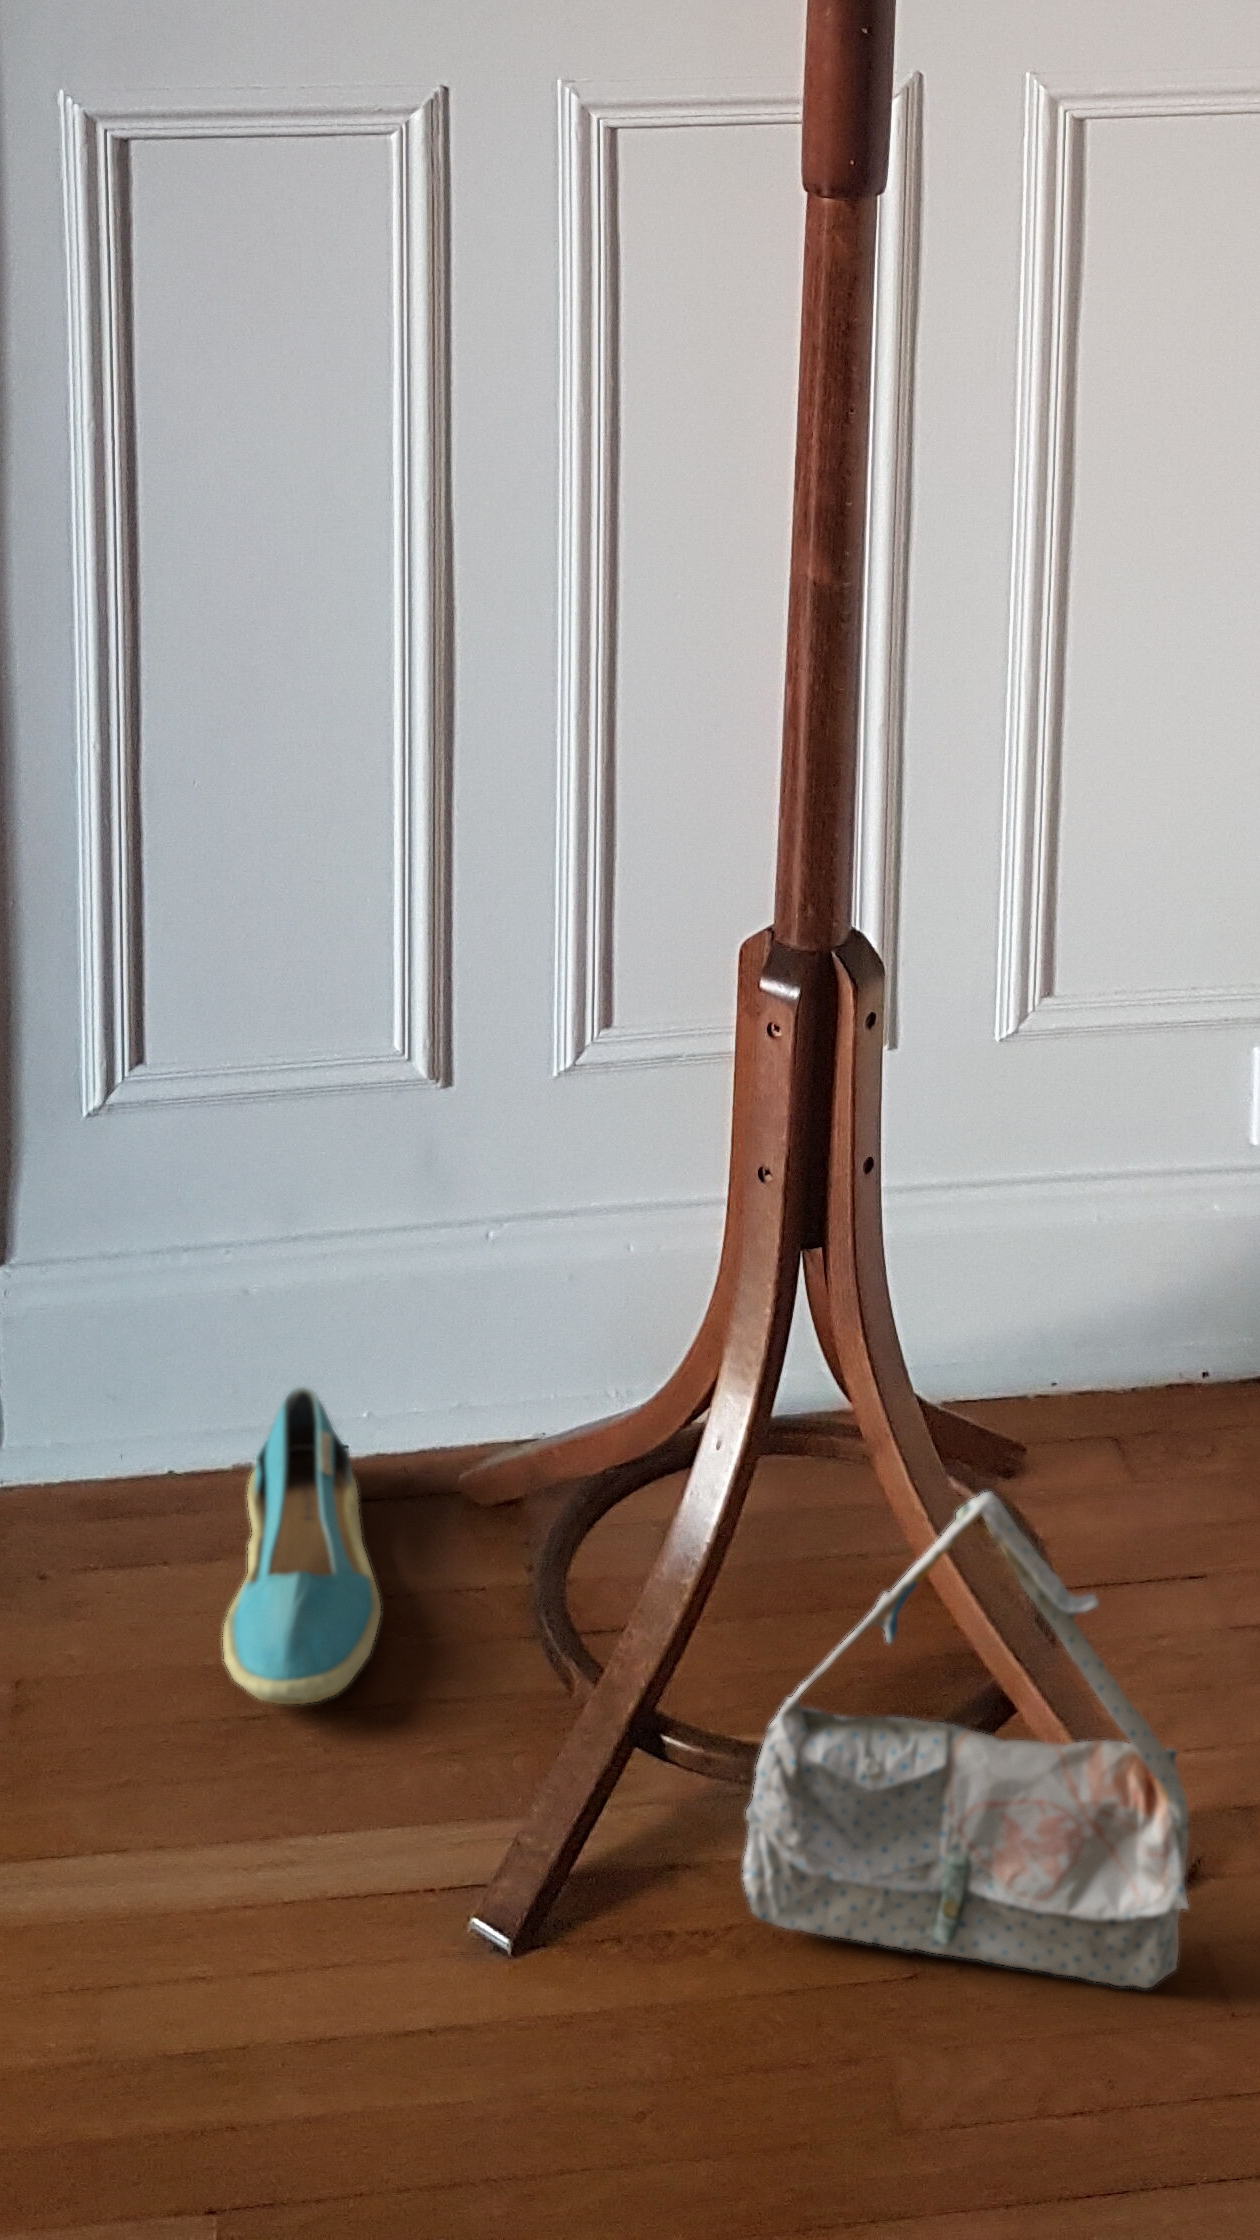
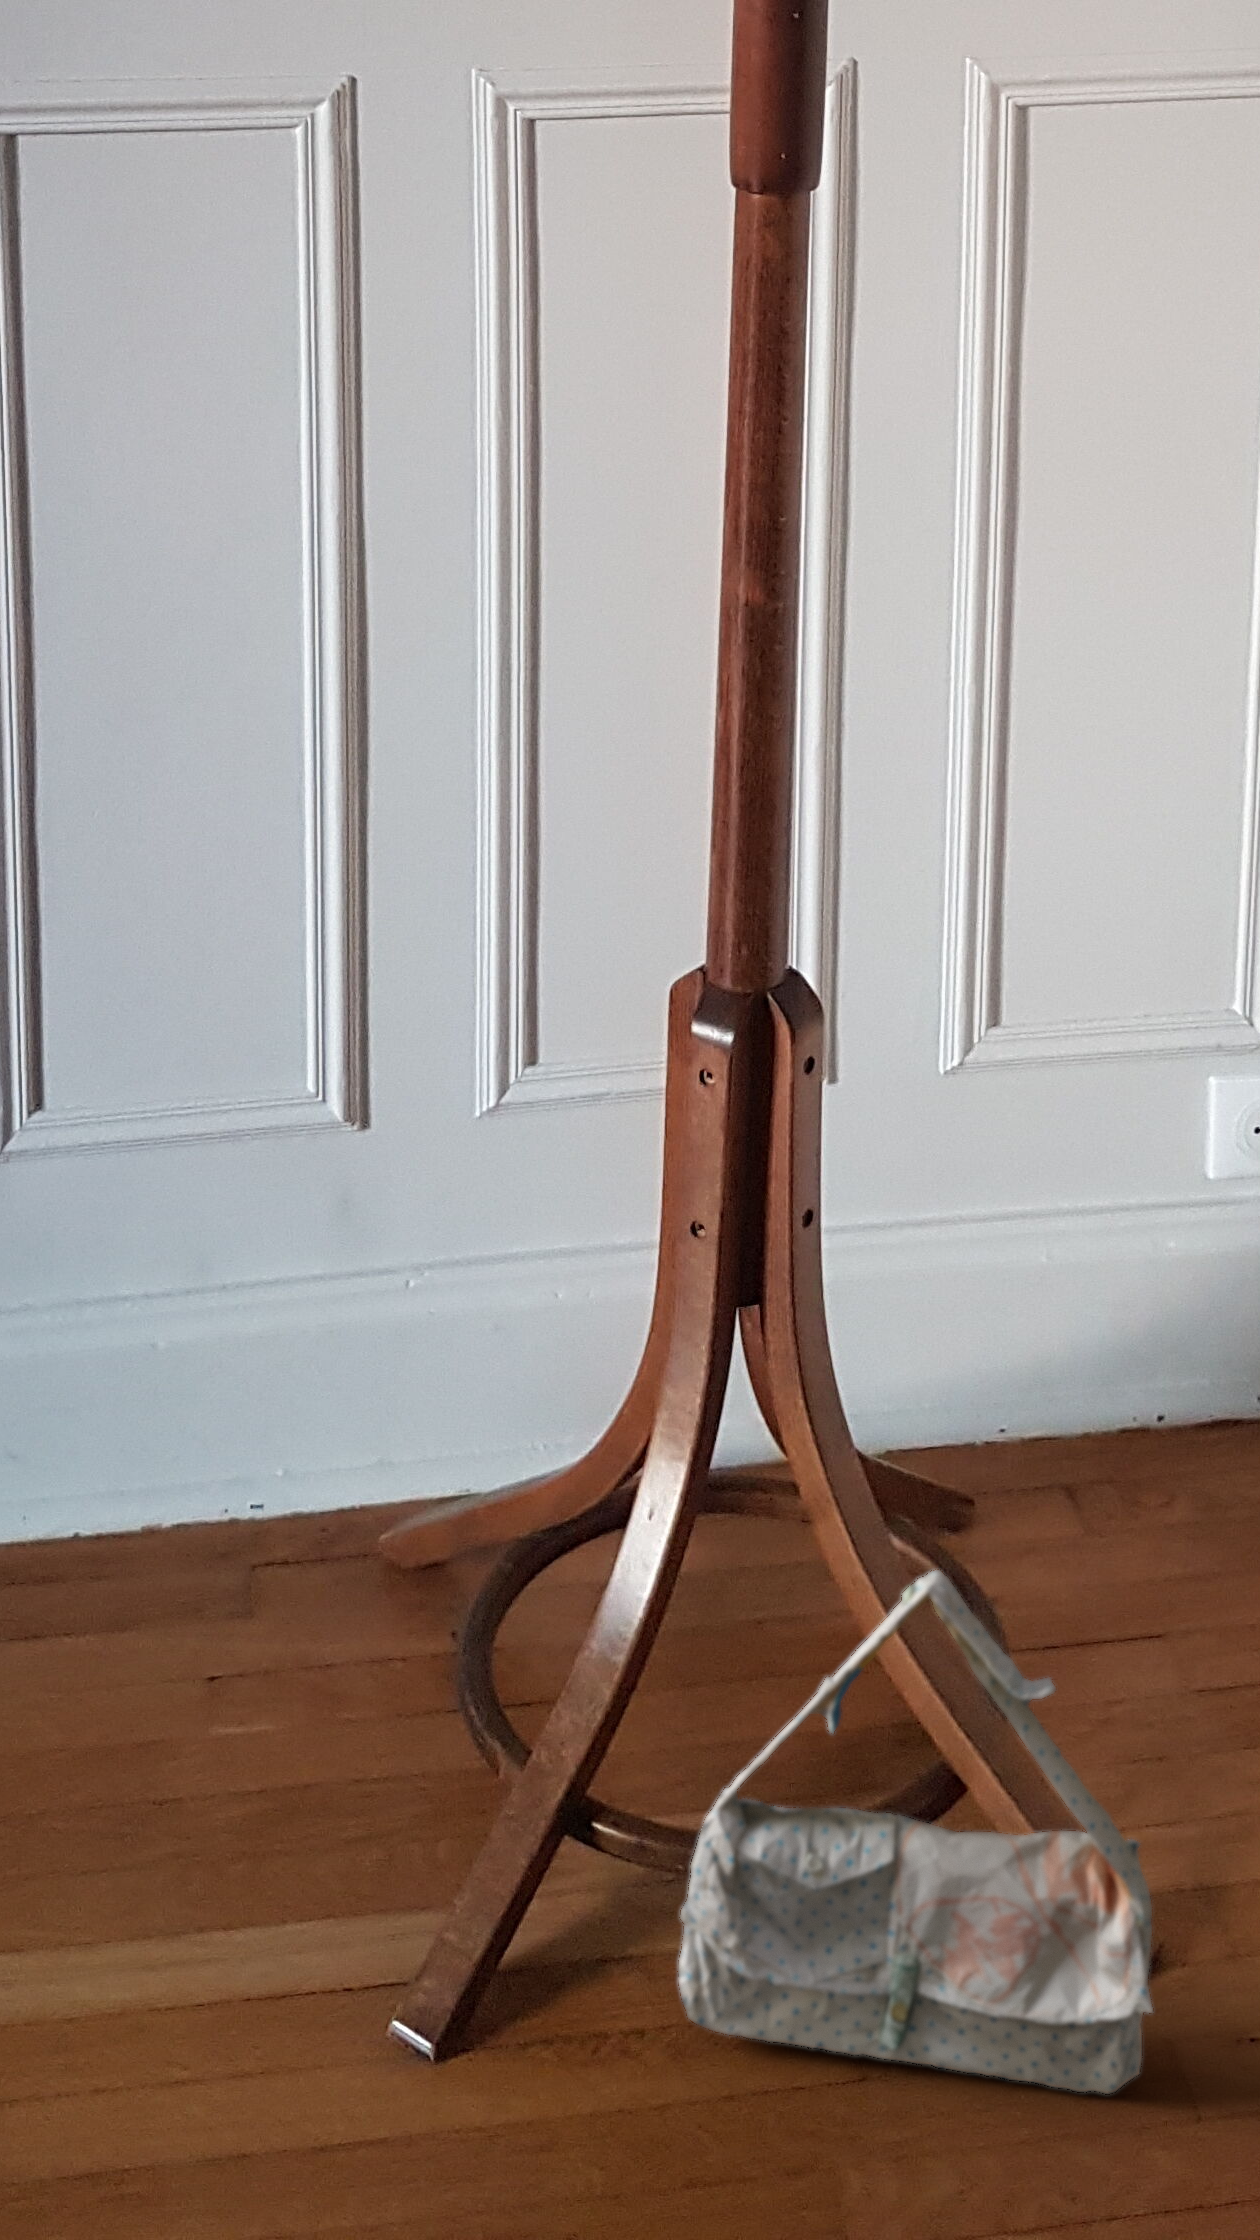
shoe: present [223,1387,381,1704] -> none [128,1445,296,1792]

